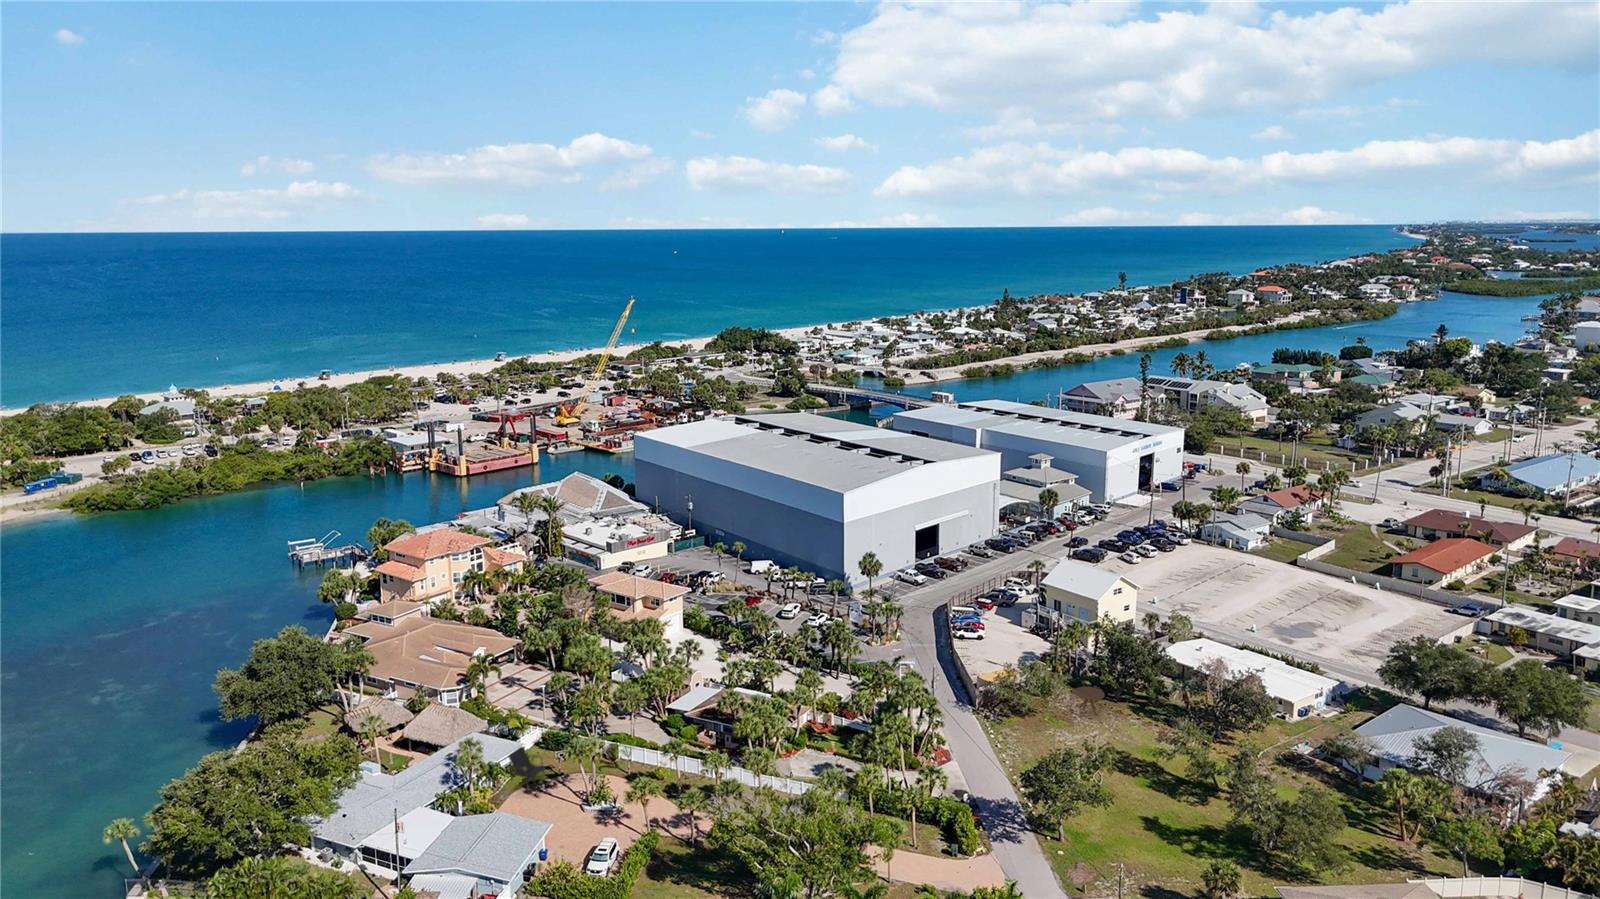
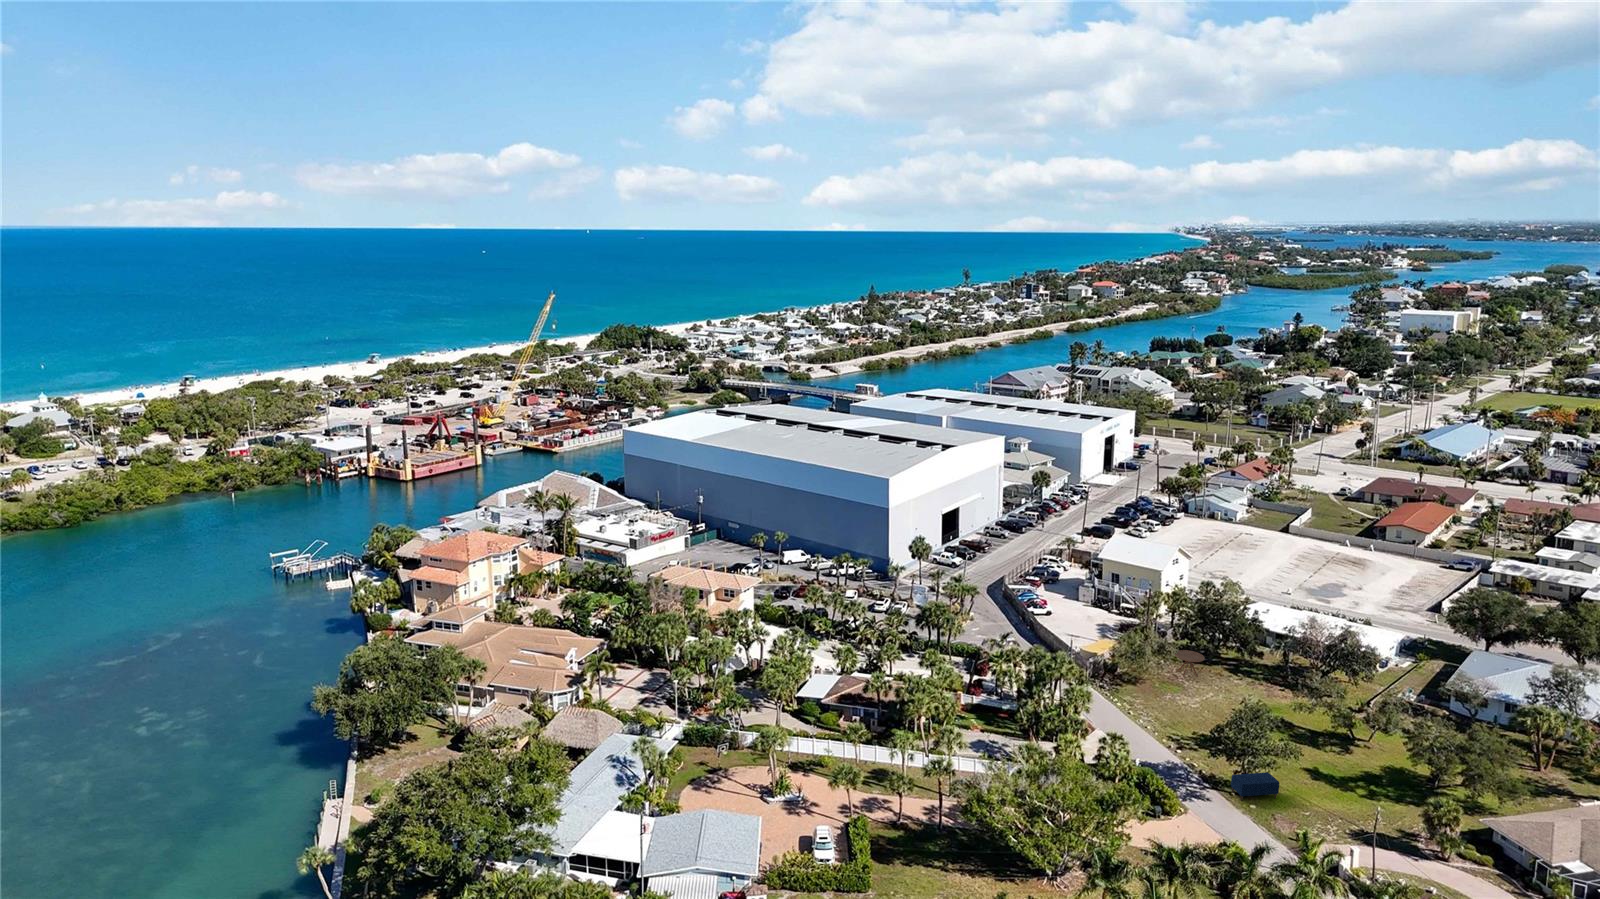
lounge chair: present [508,747,545,787] -> none [672,745,708,789]
bench: none [1047,822,1094,851] -> present [1231,772,1280,801]

